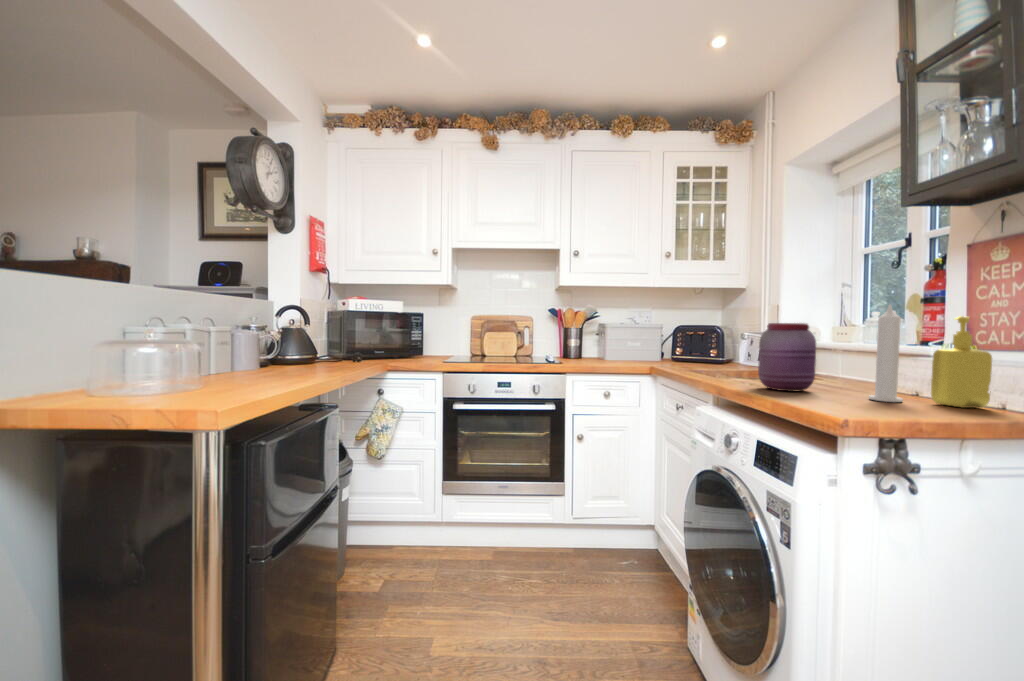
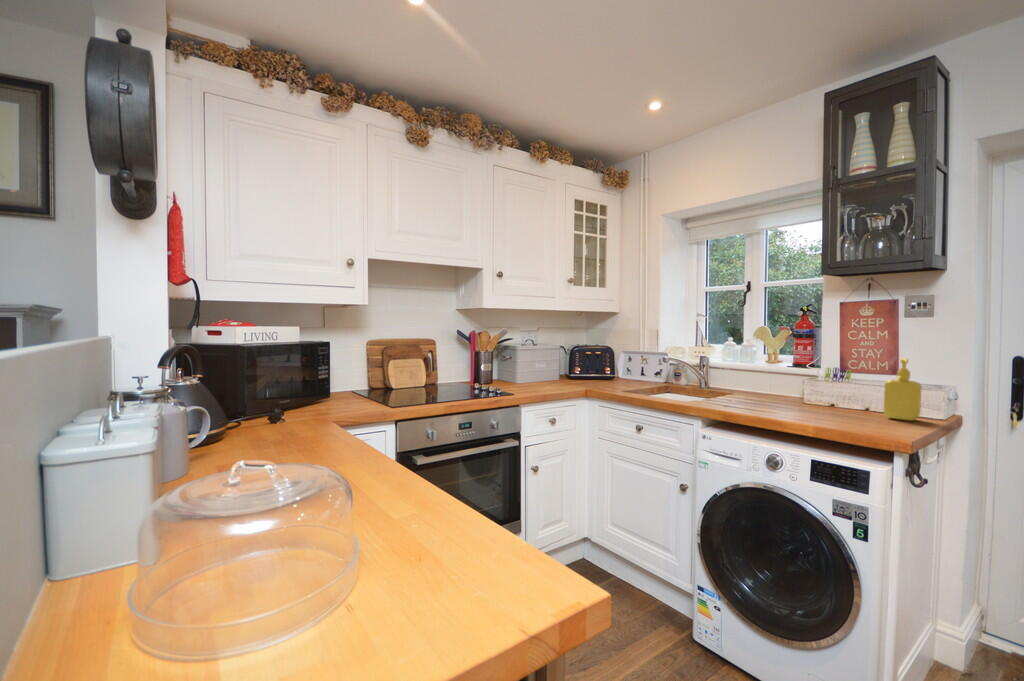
candle: present [869,305,903,402] -> none [853,350,878,421]
jar: present [758,323,816,391] -> none [765,361,813,417]

